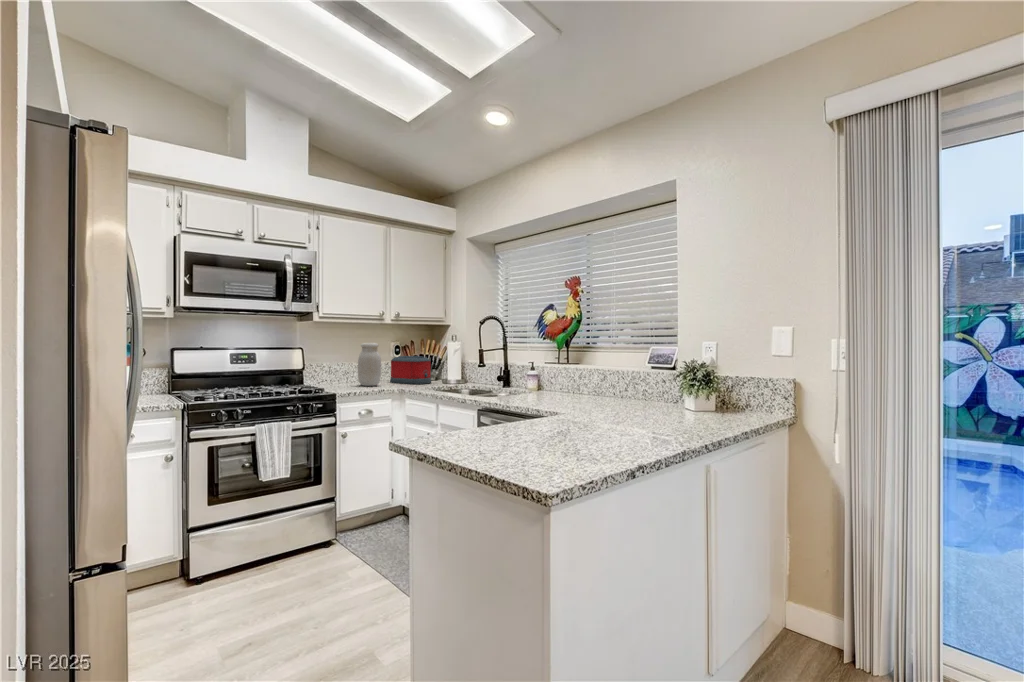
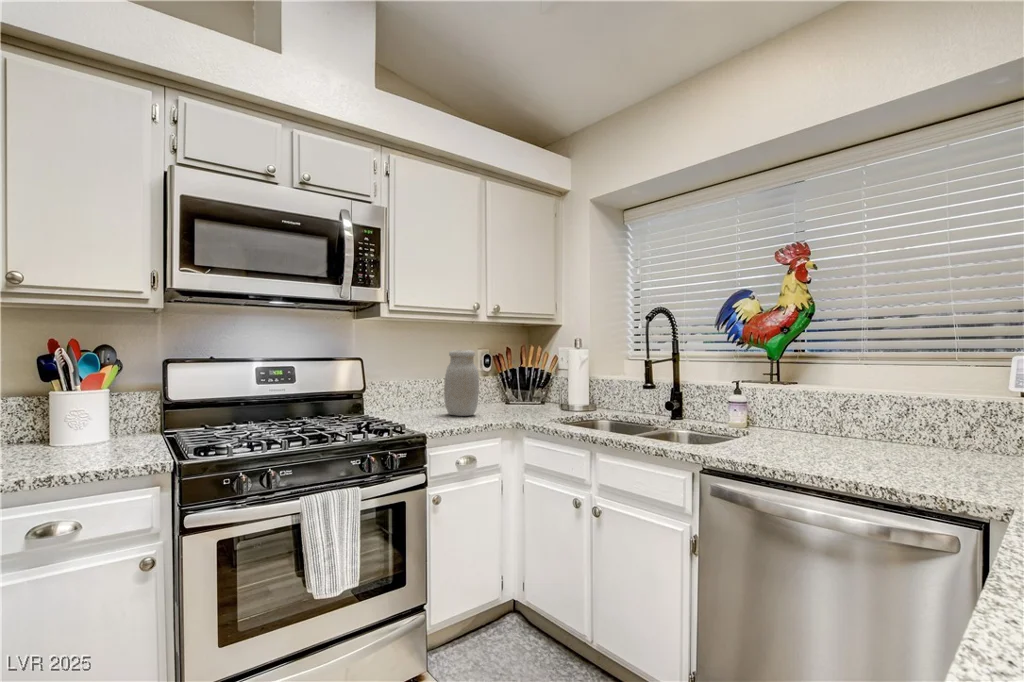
toaster: present [390,356,431,384] -> none [482,369,543,411]

